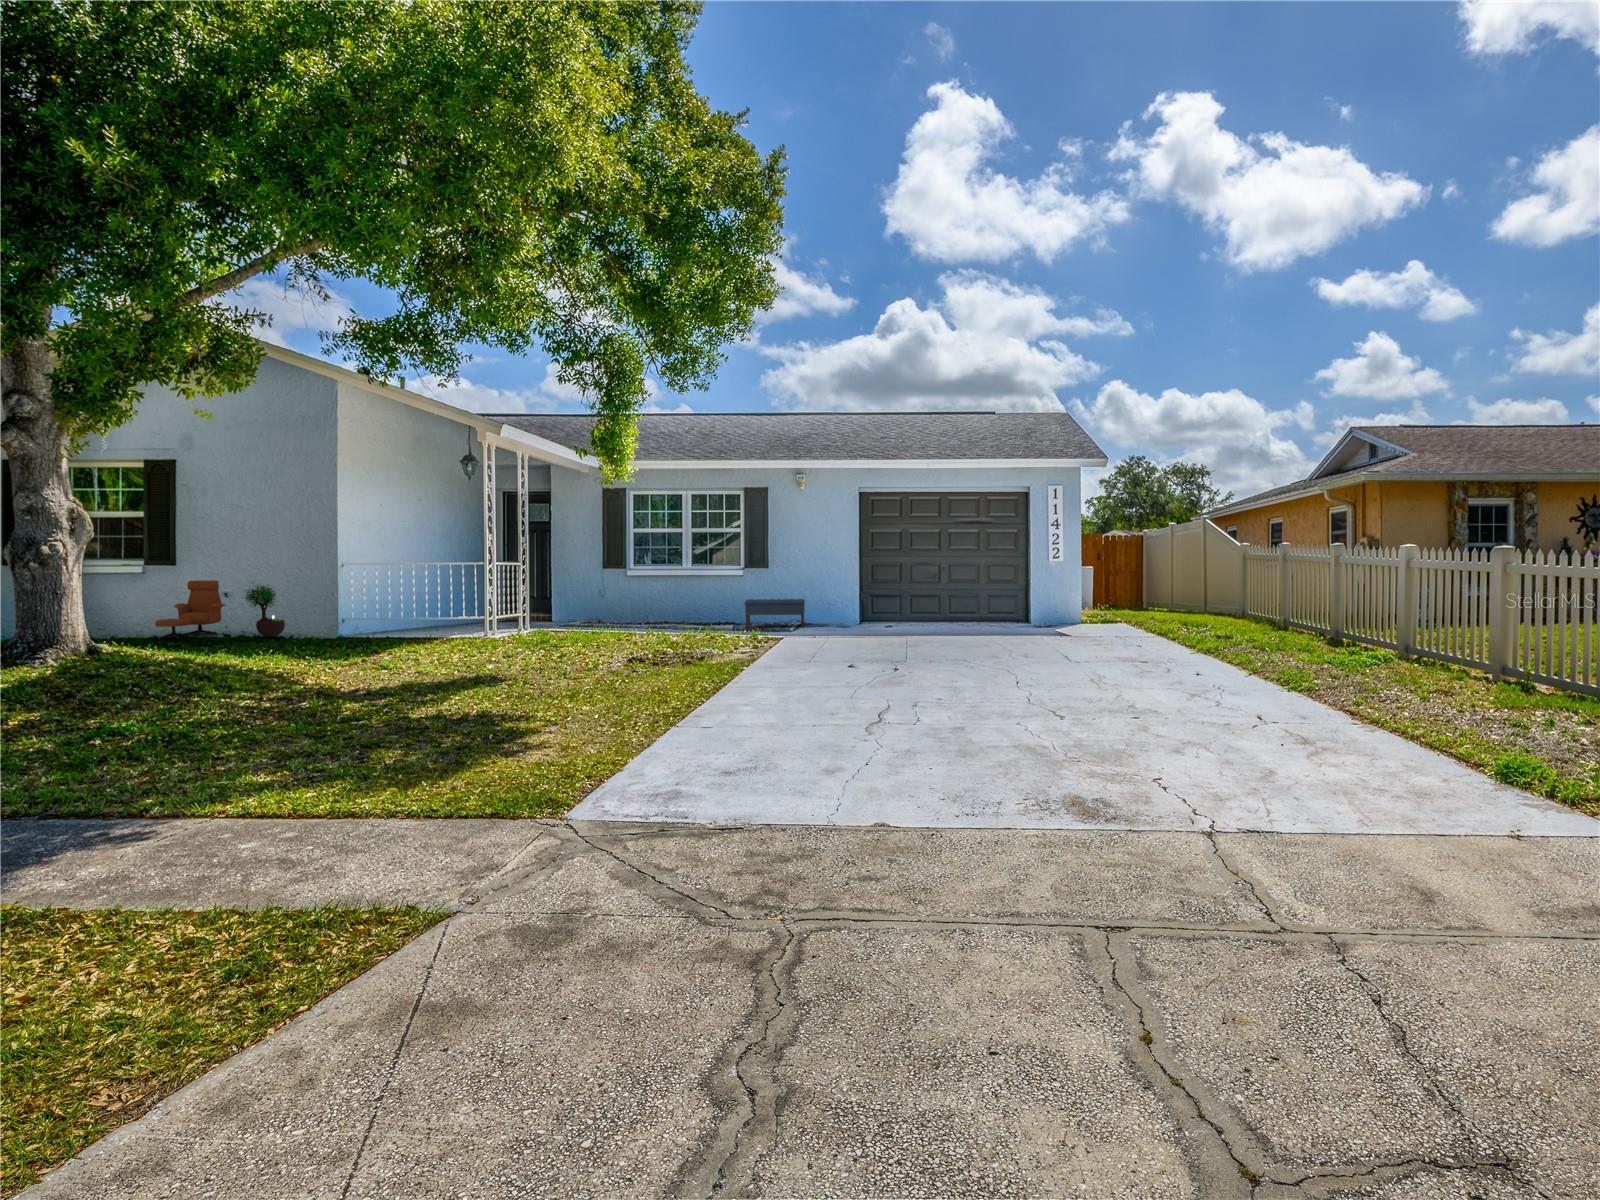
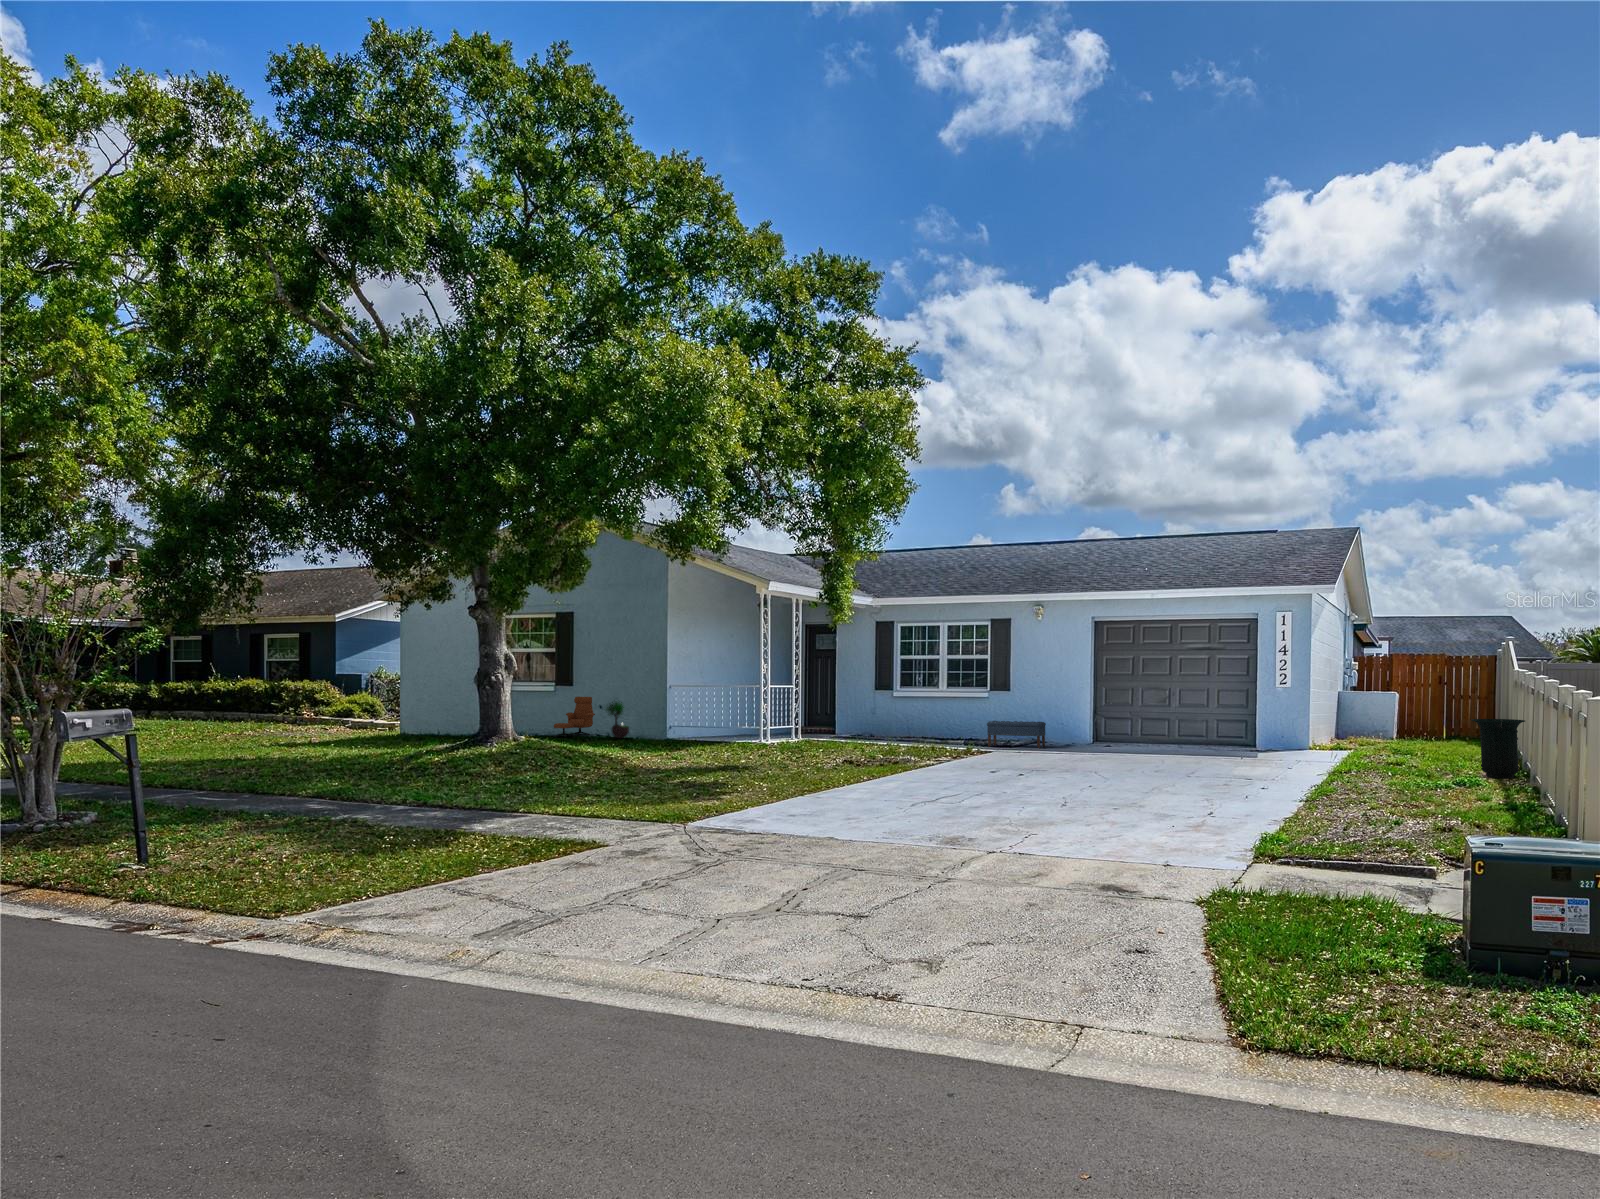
trash can: none [1275,584,1327,640] -> present [1472,719,1525,778]

